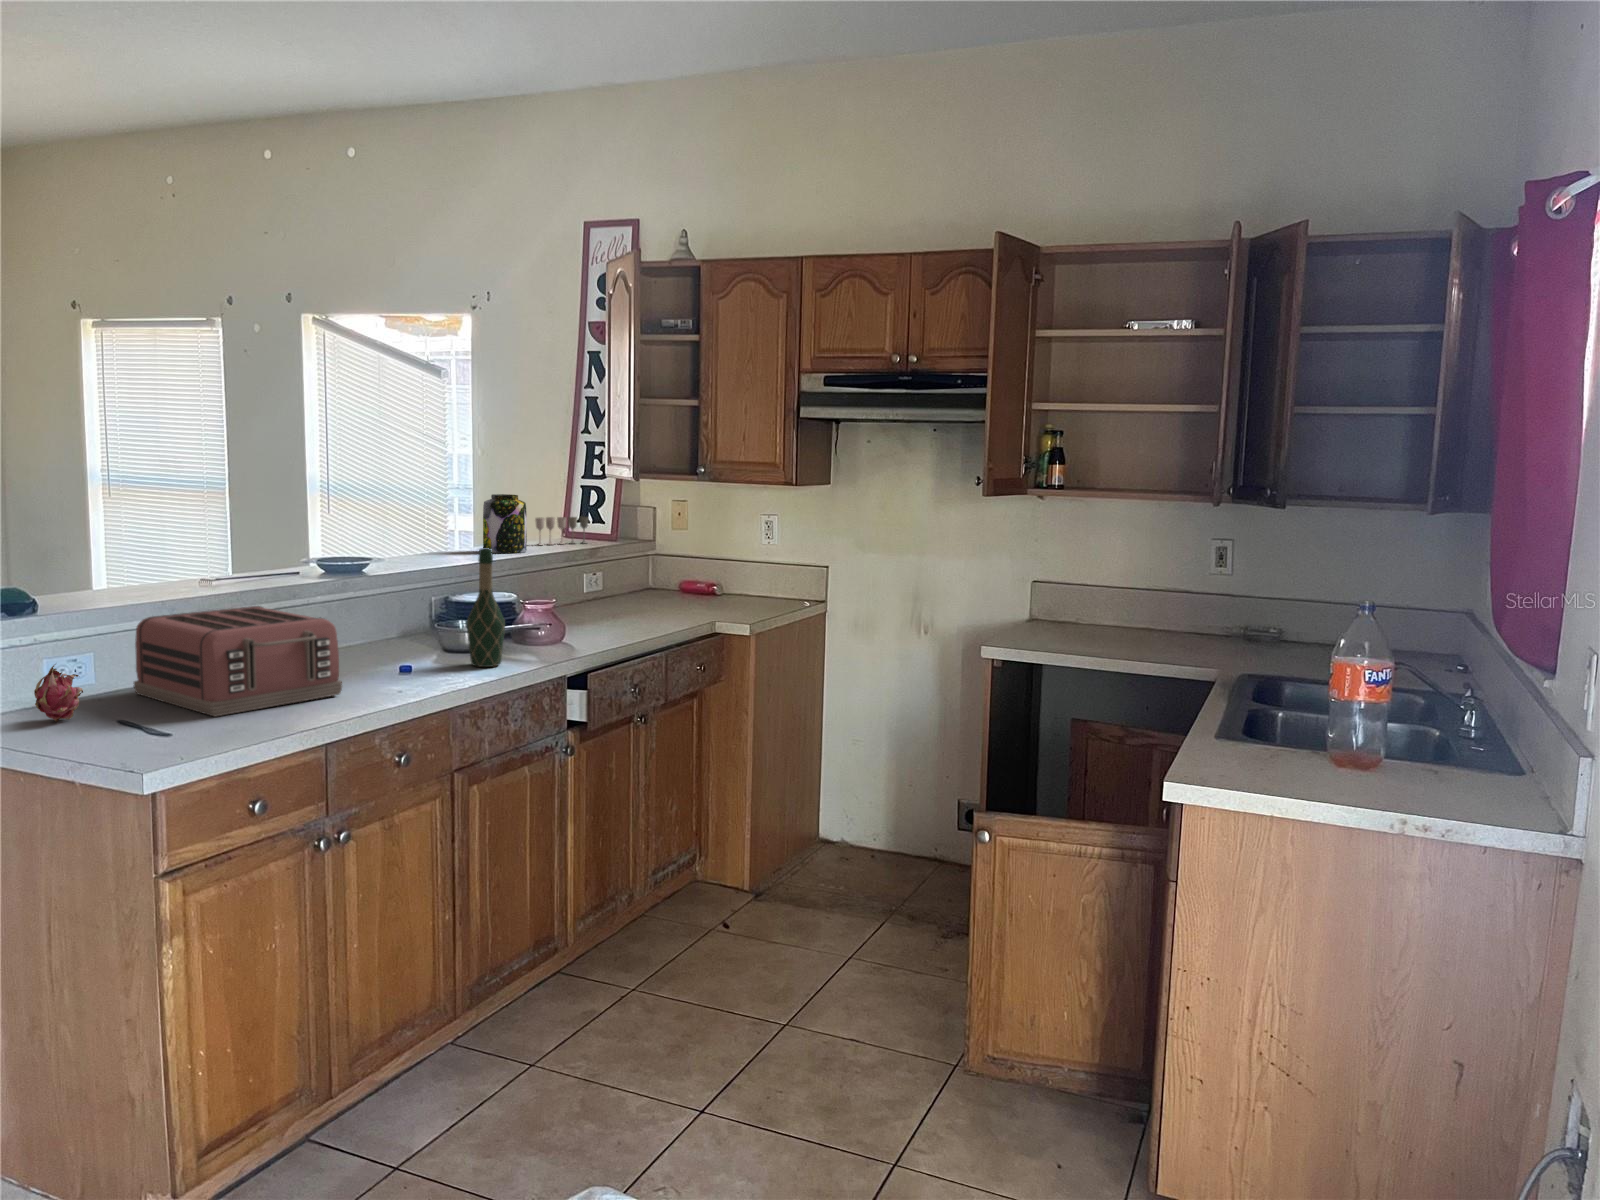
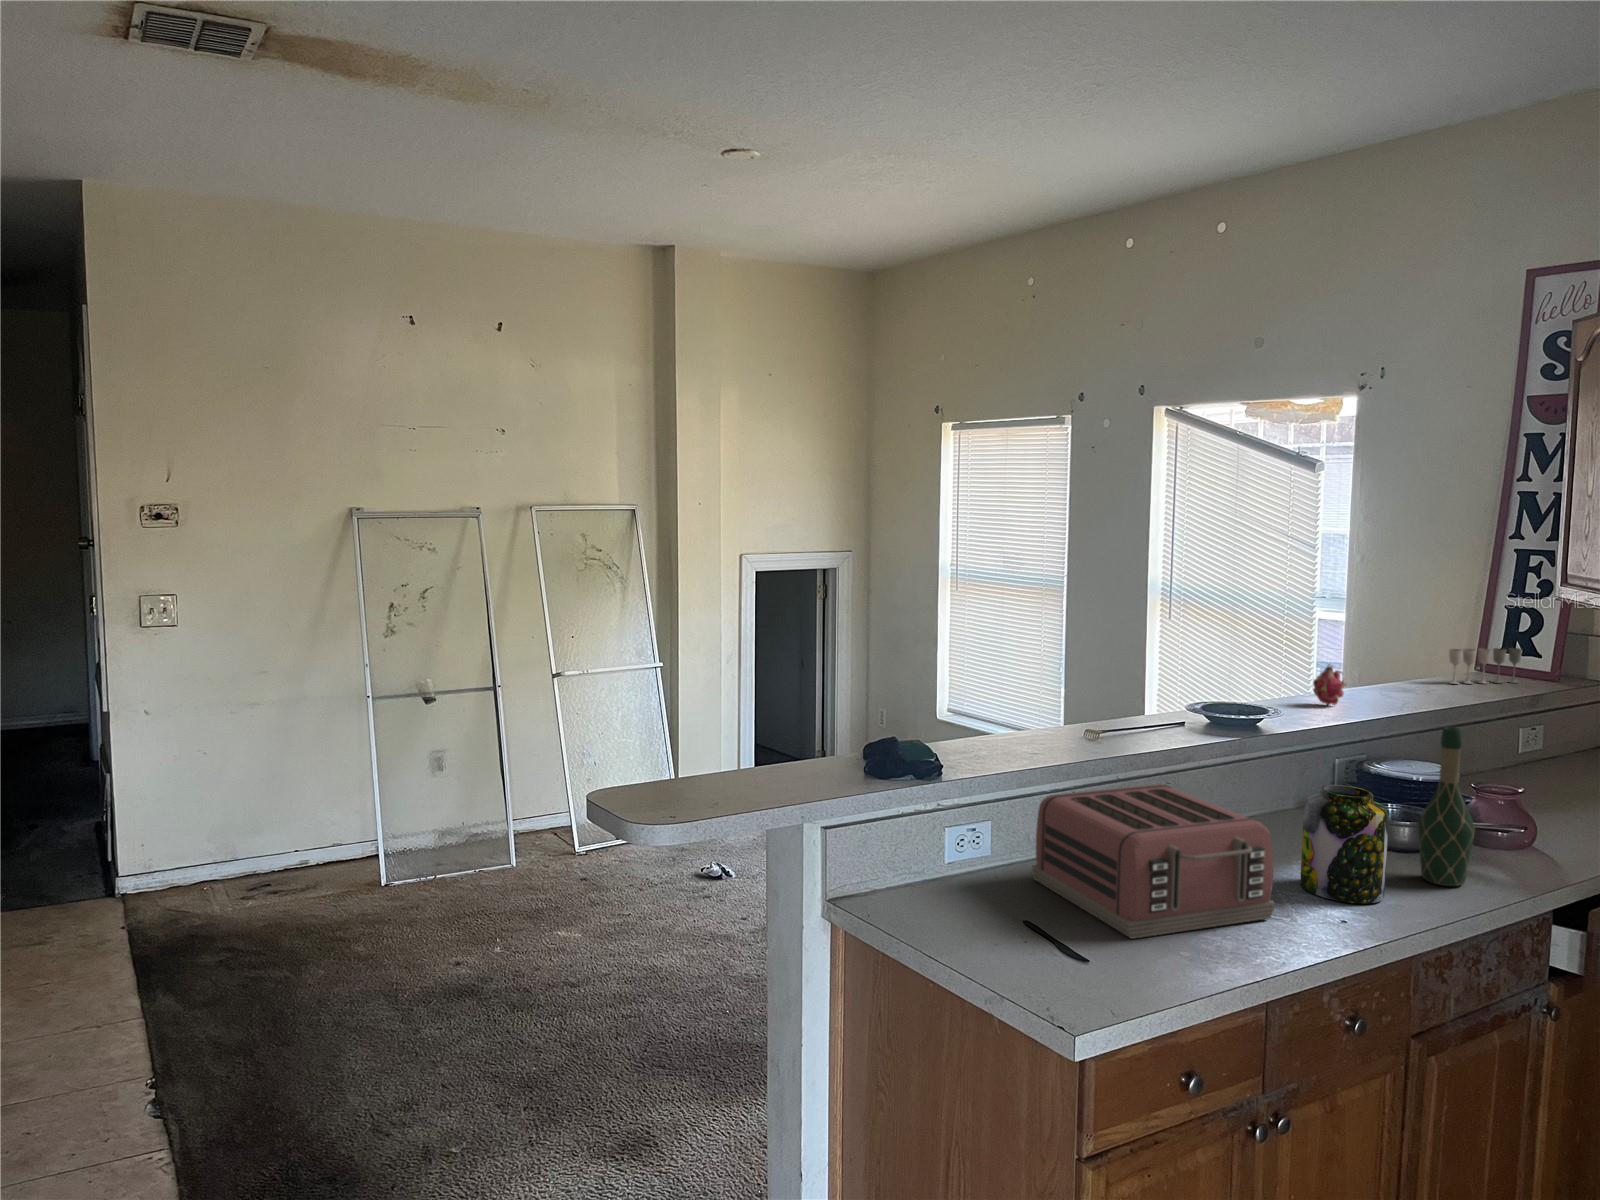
jar: present [483,494,527,553] -> present [1300,785,1388,904]
fruit: present [34,665,83,722] -> present [1313,665,1346,705]

